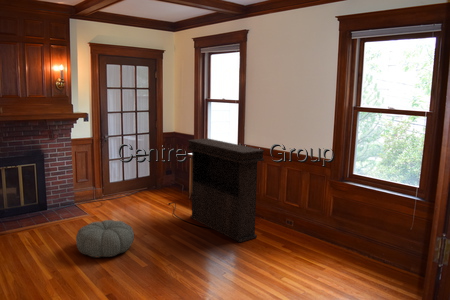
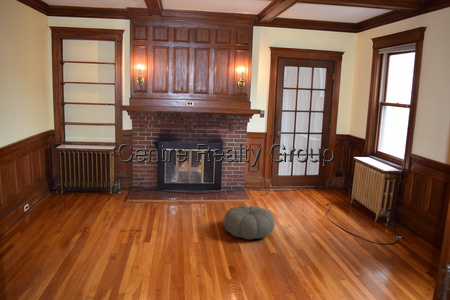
console table: present [188,138,264,242] -> none [343,141,429,259]

